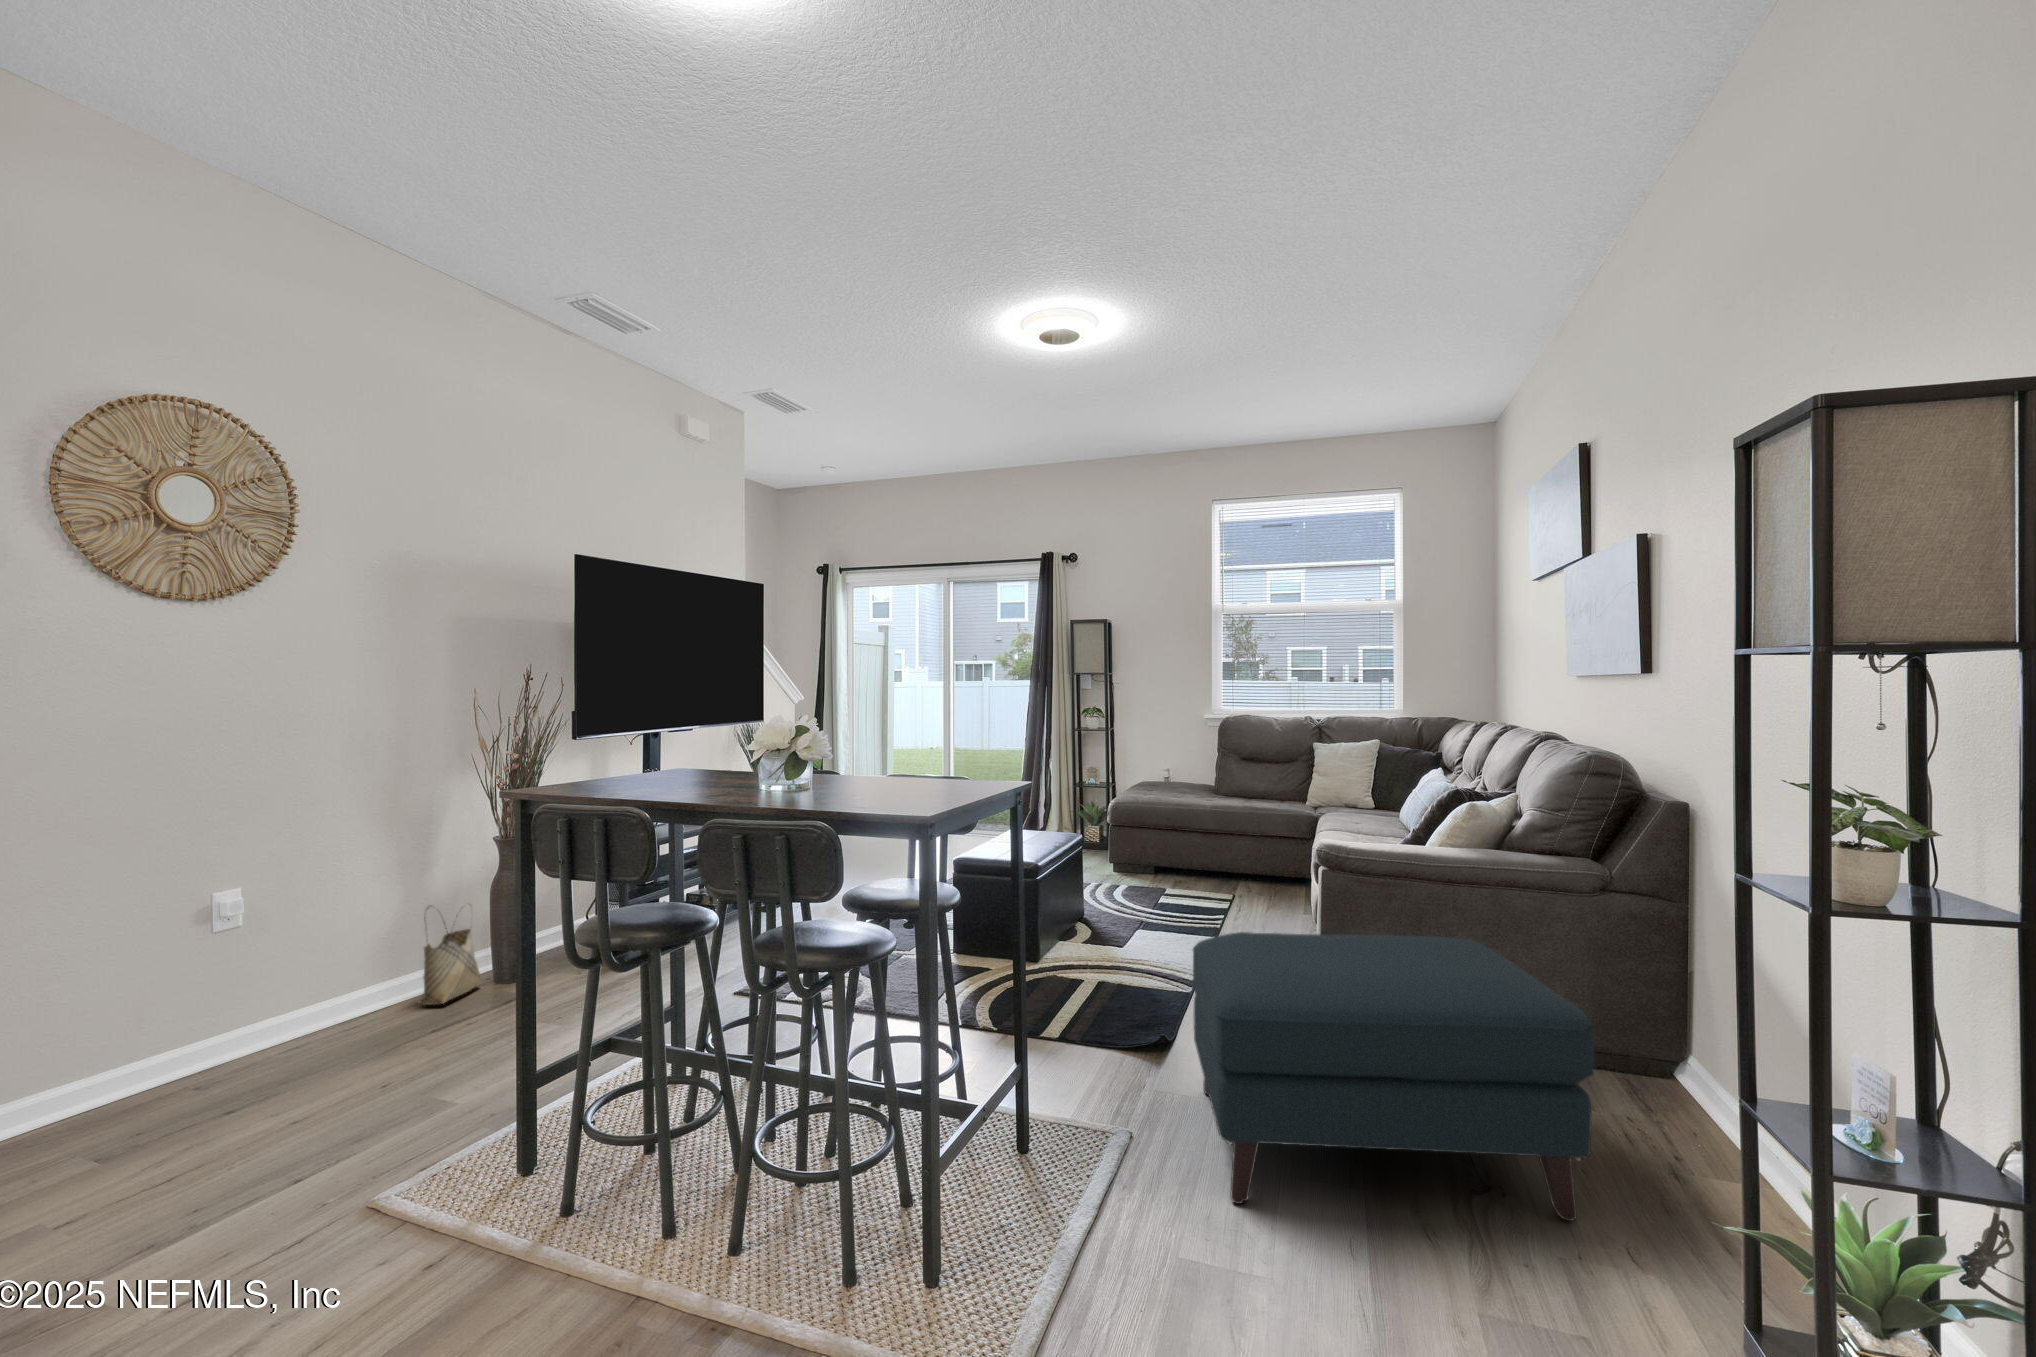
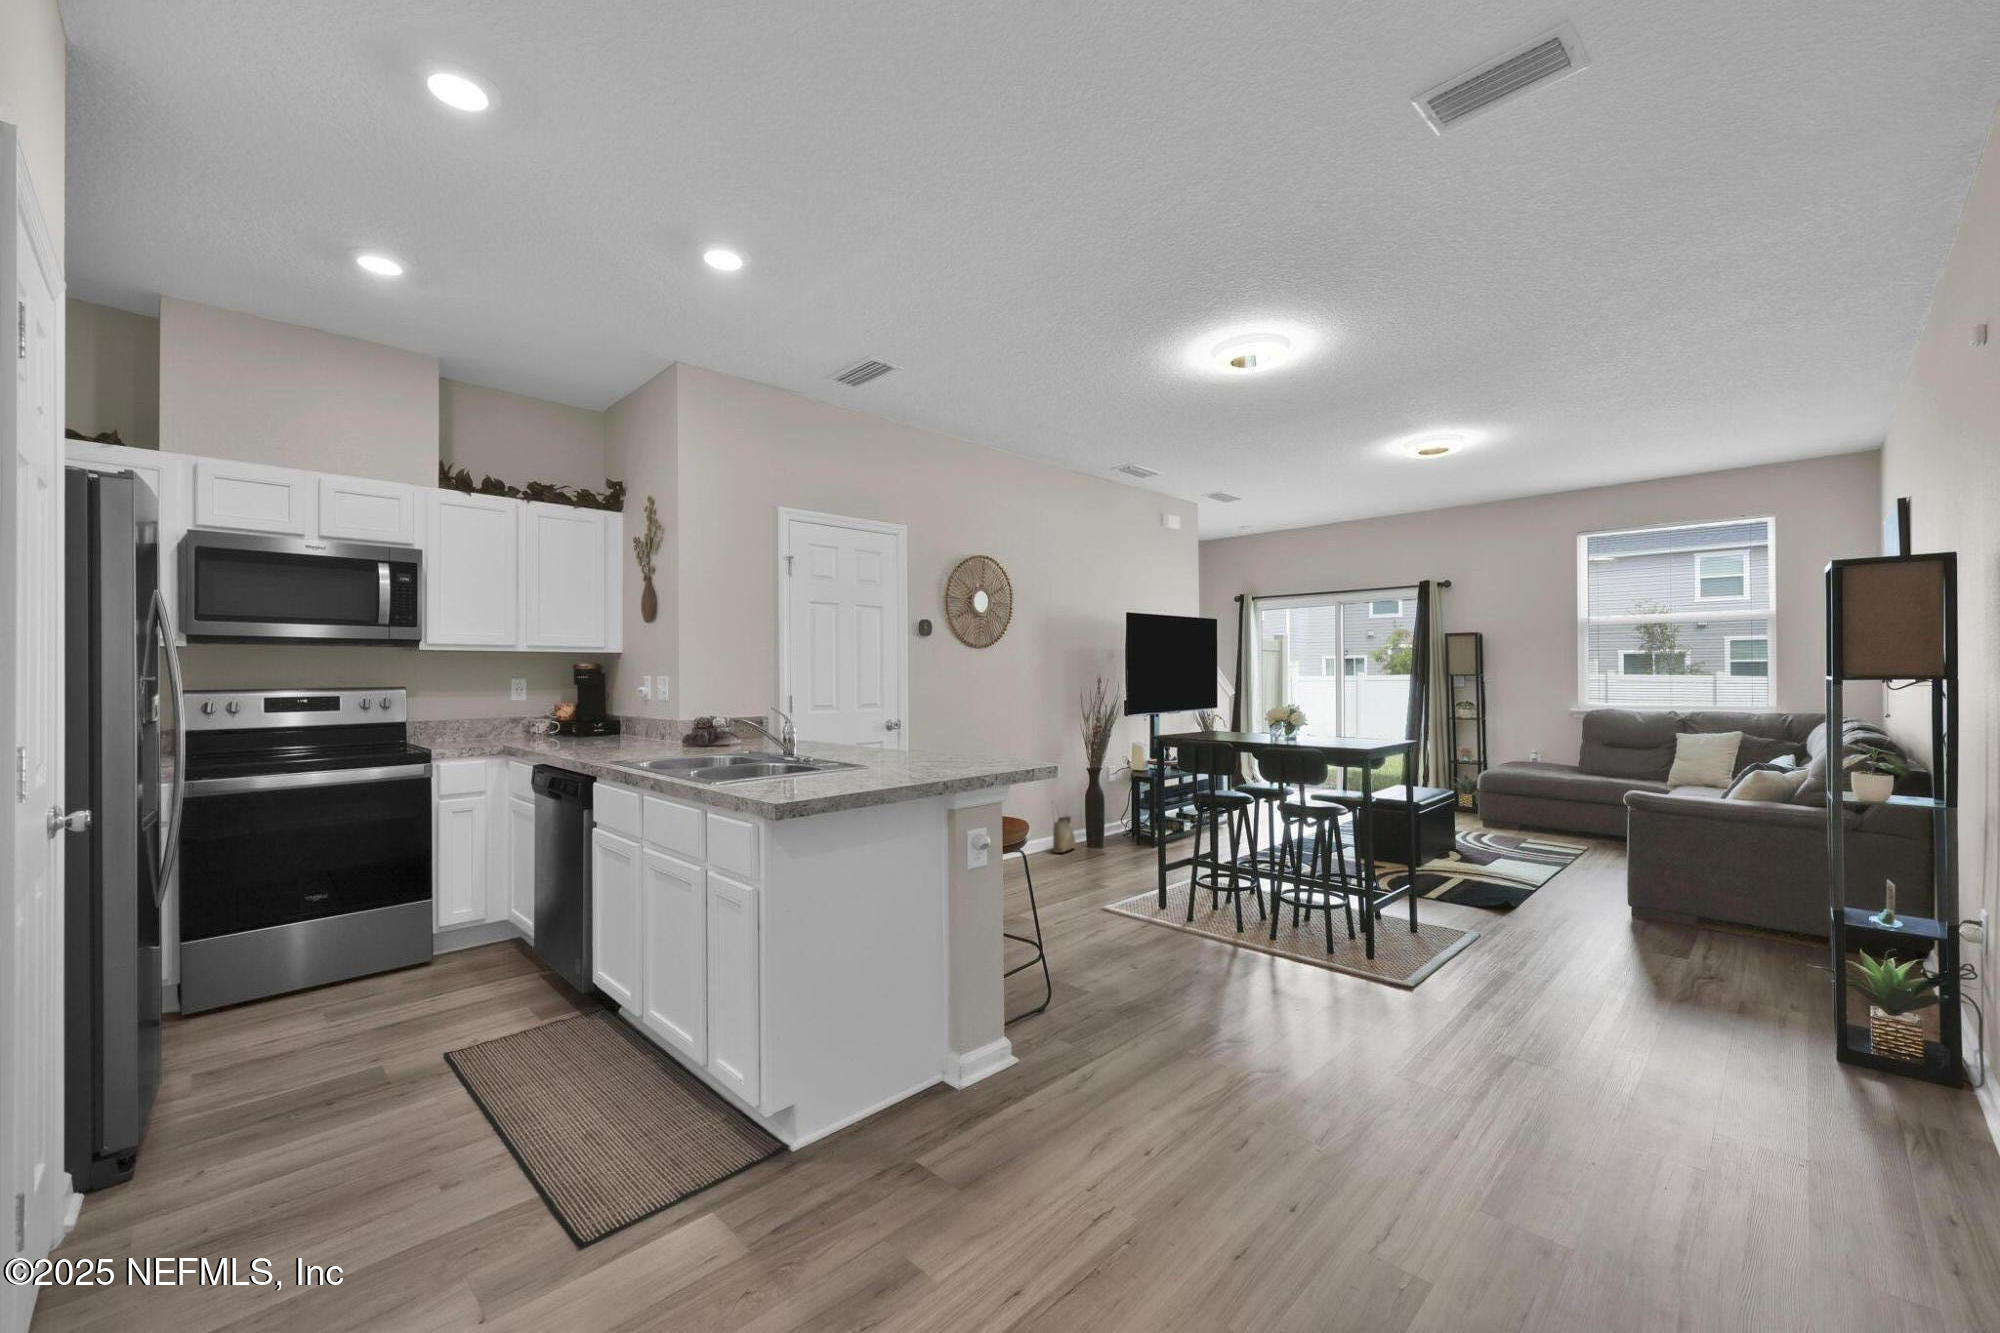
ottoman: present [1192,932,1594,1221] -> none [1518,835,1780,1001]

